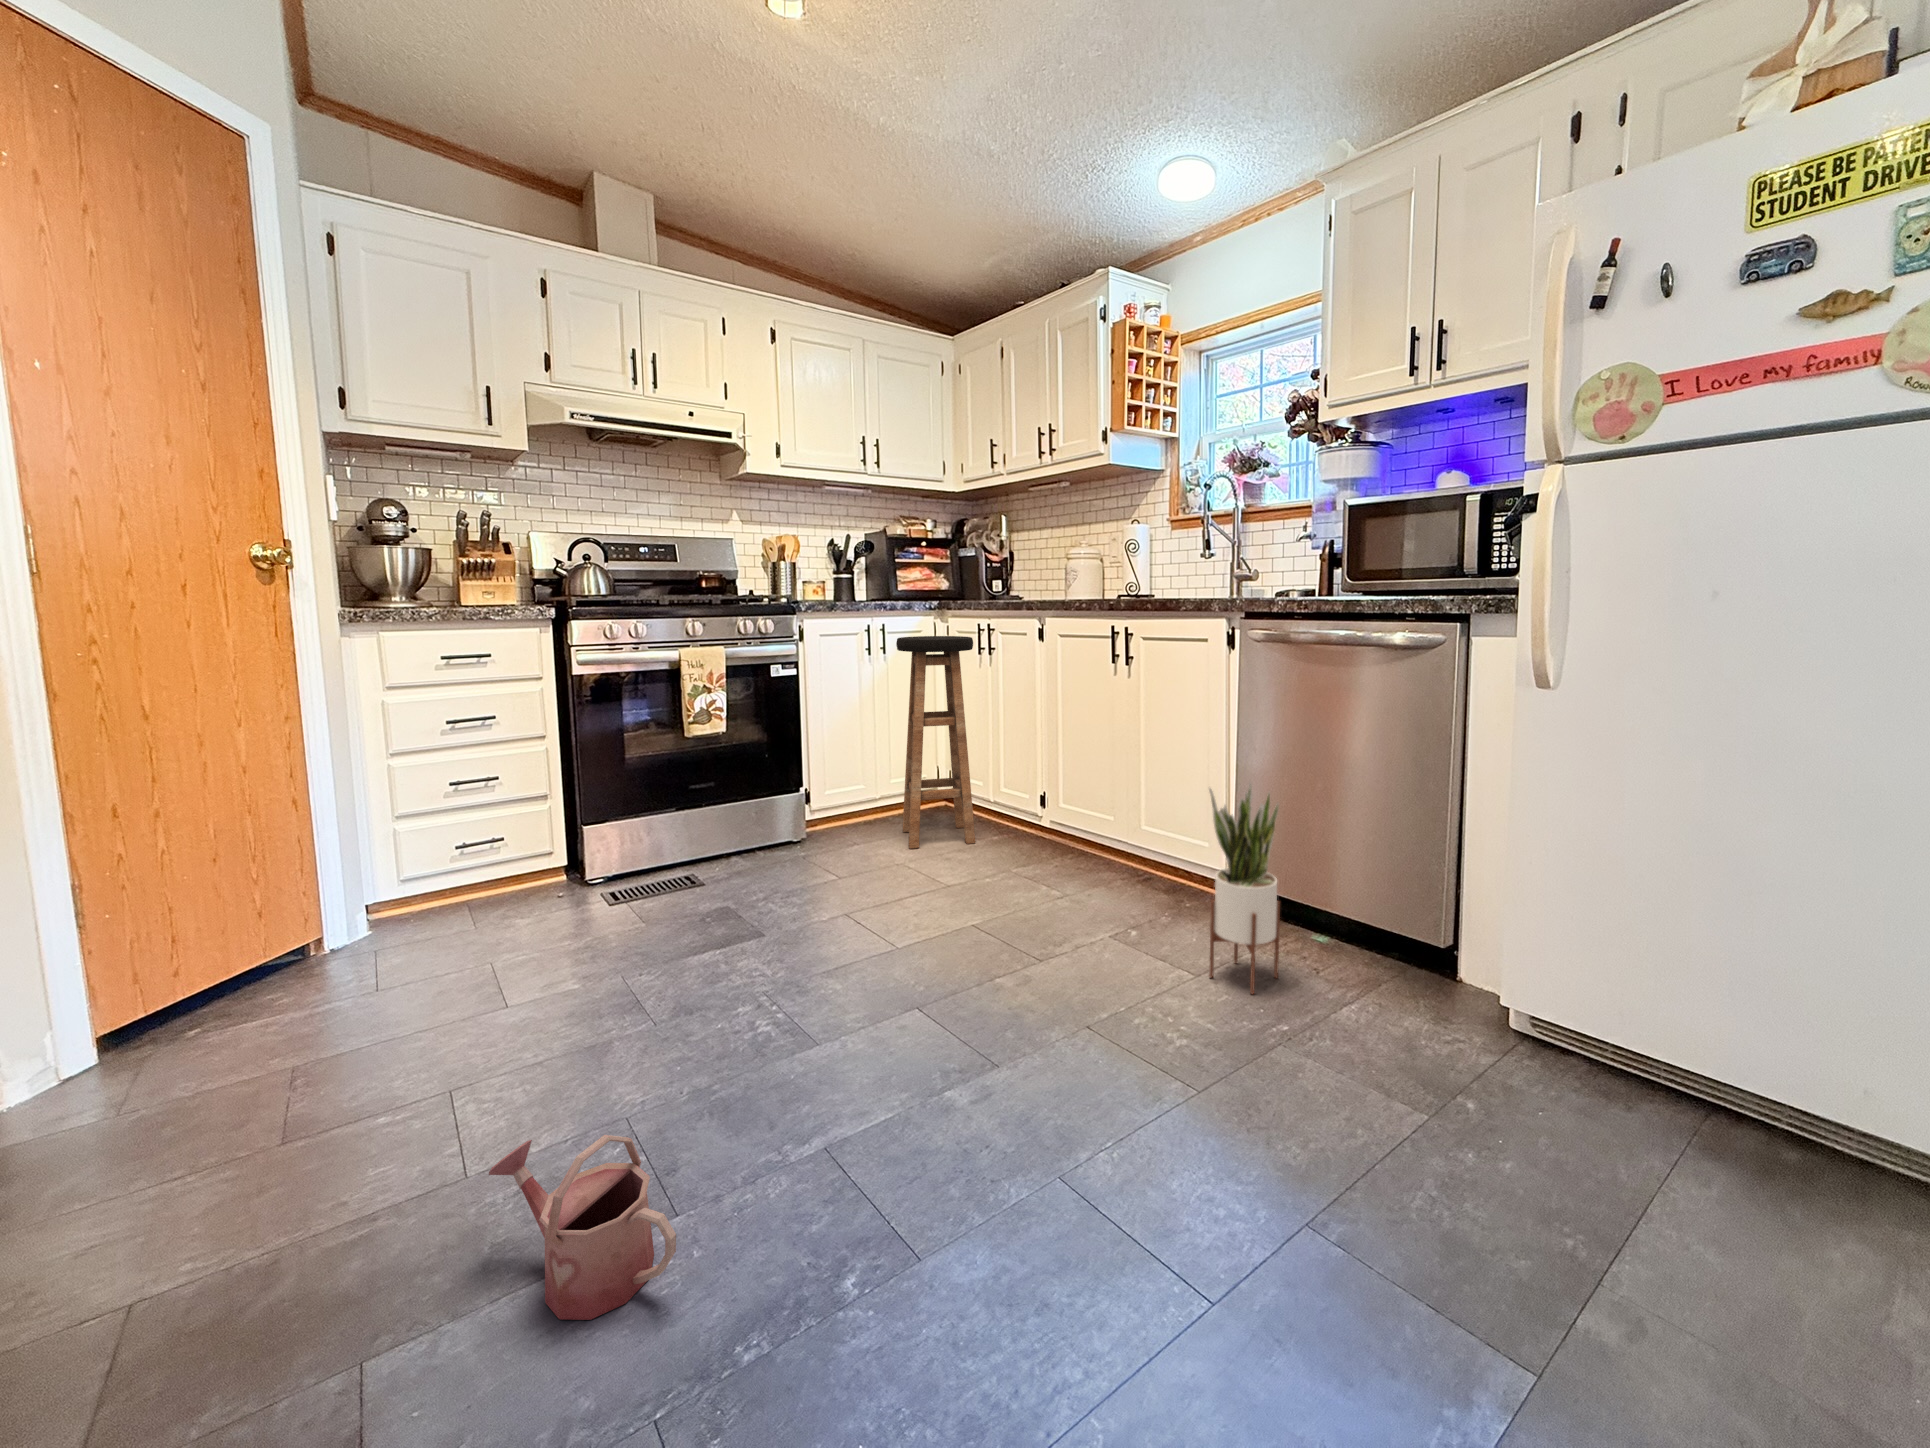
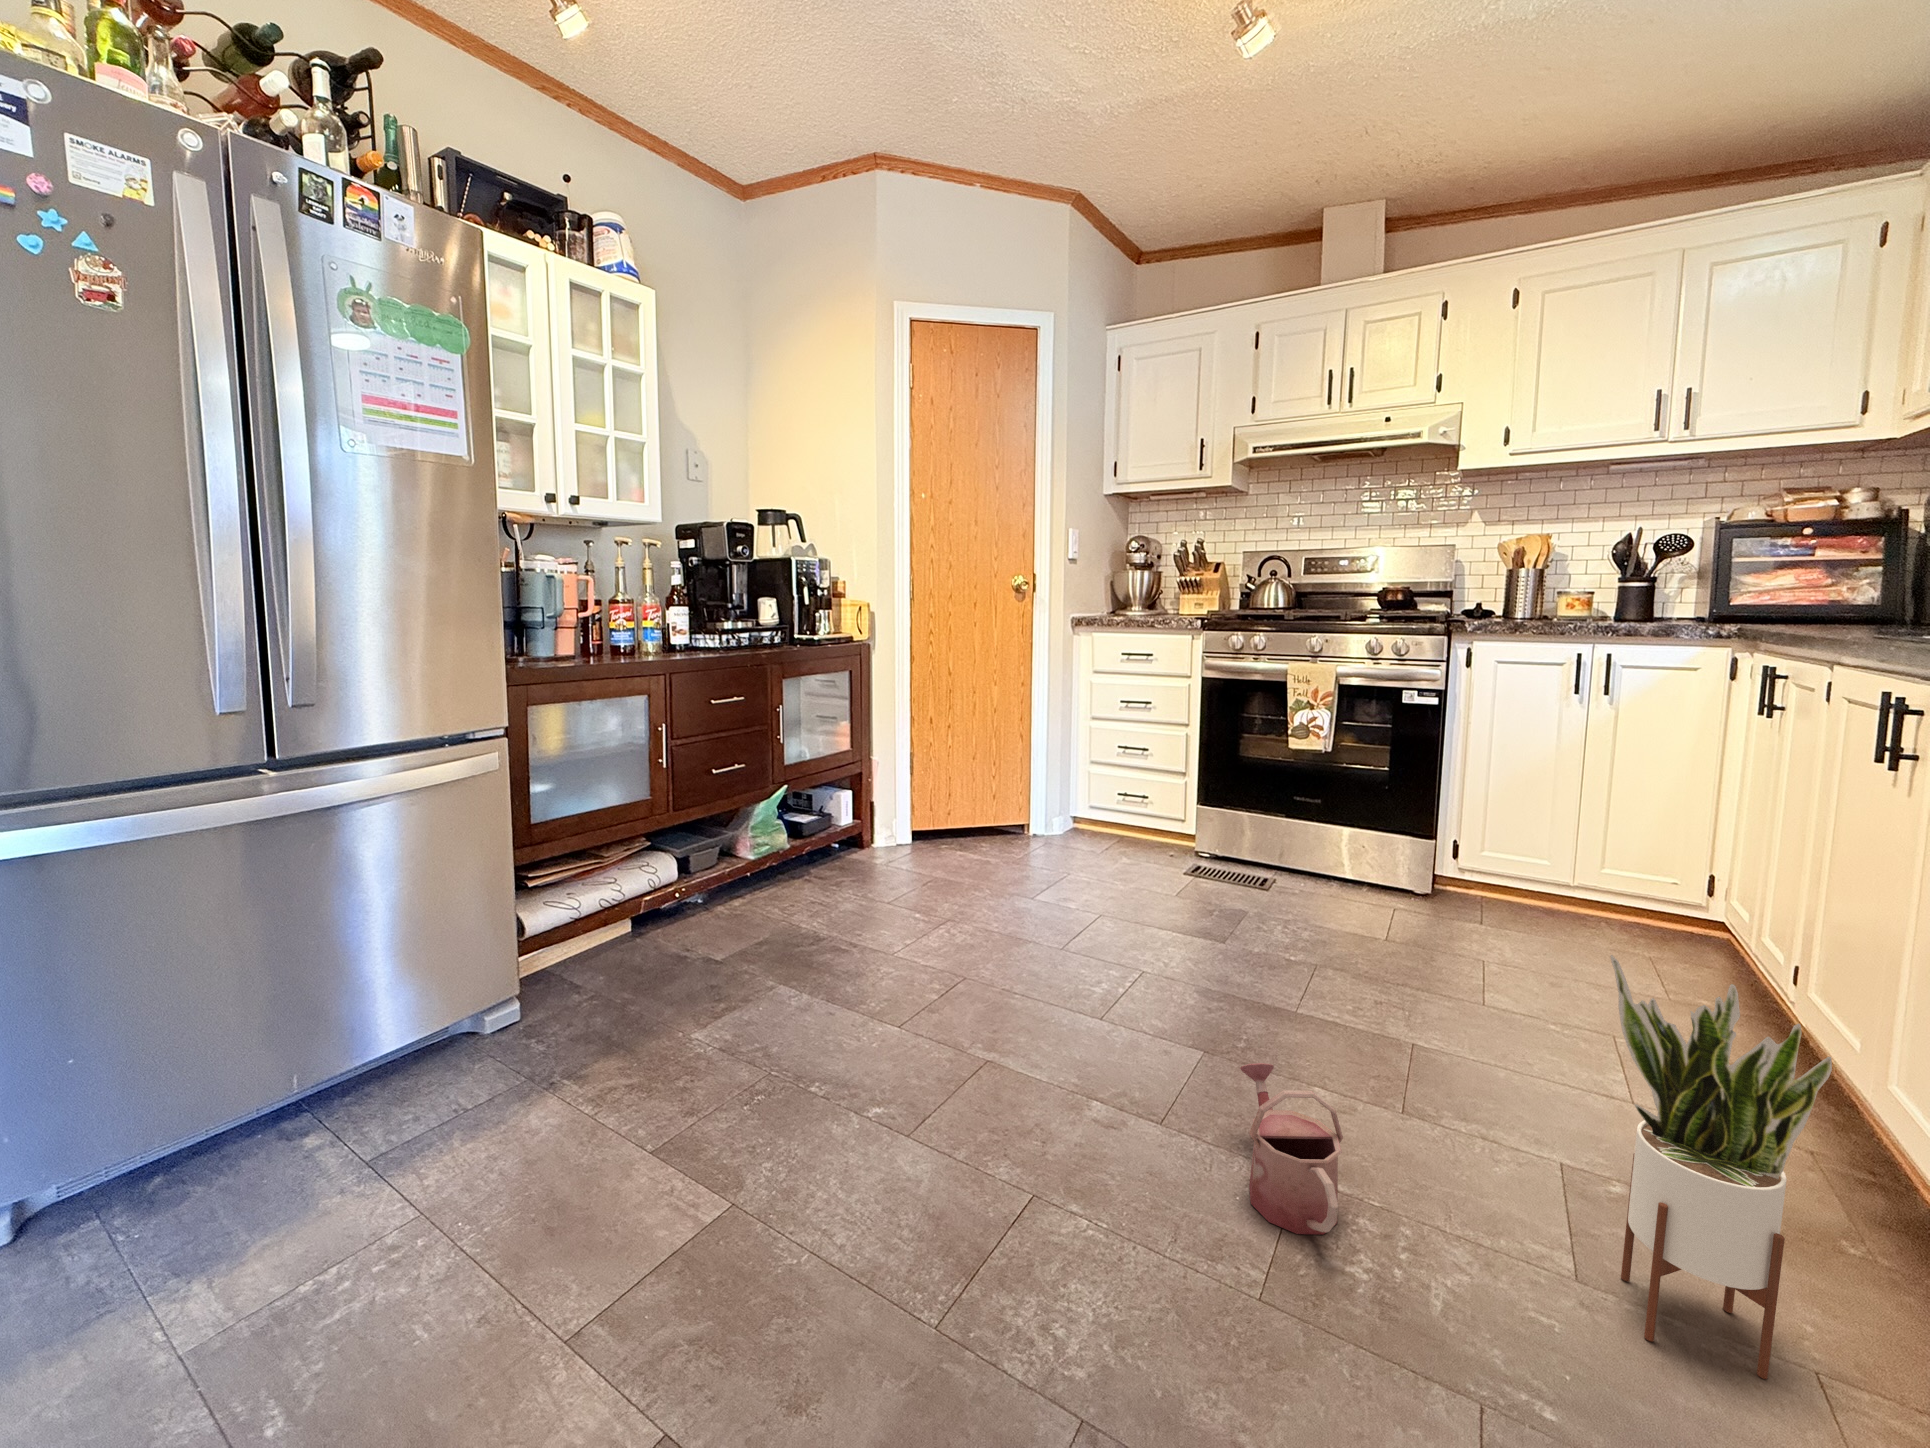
bar stool: present [896,636,975,849] -> none [1520,673,1691,982]
watering can: present [489,1135,676,1320] -> present [1240,1063,1343,1235]

